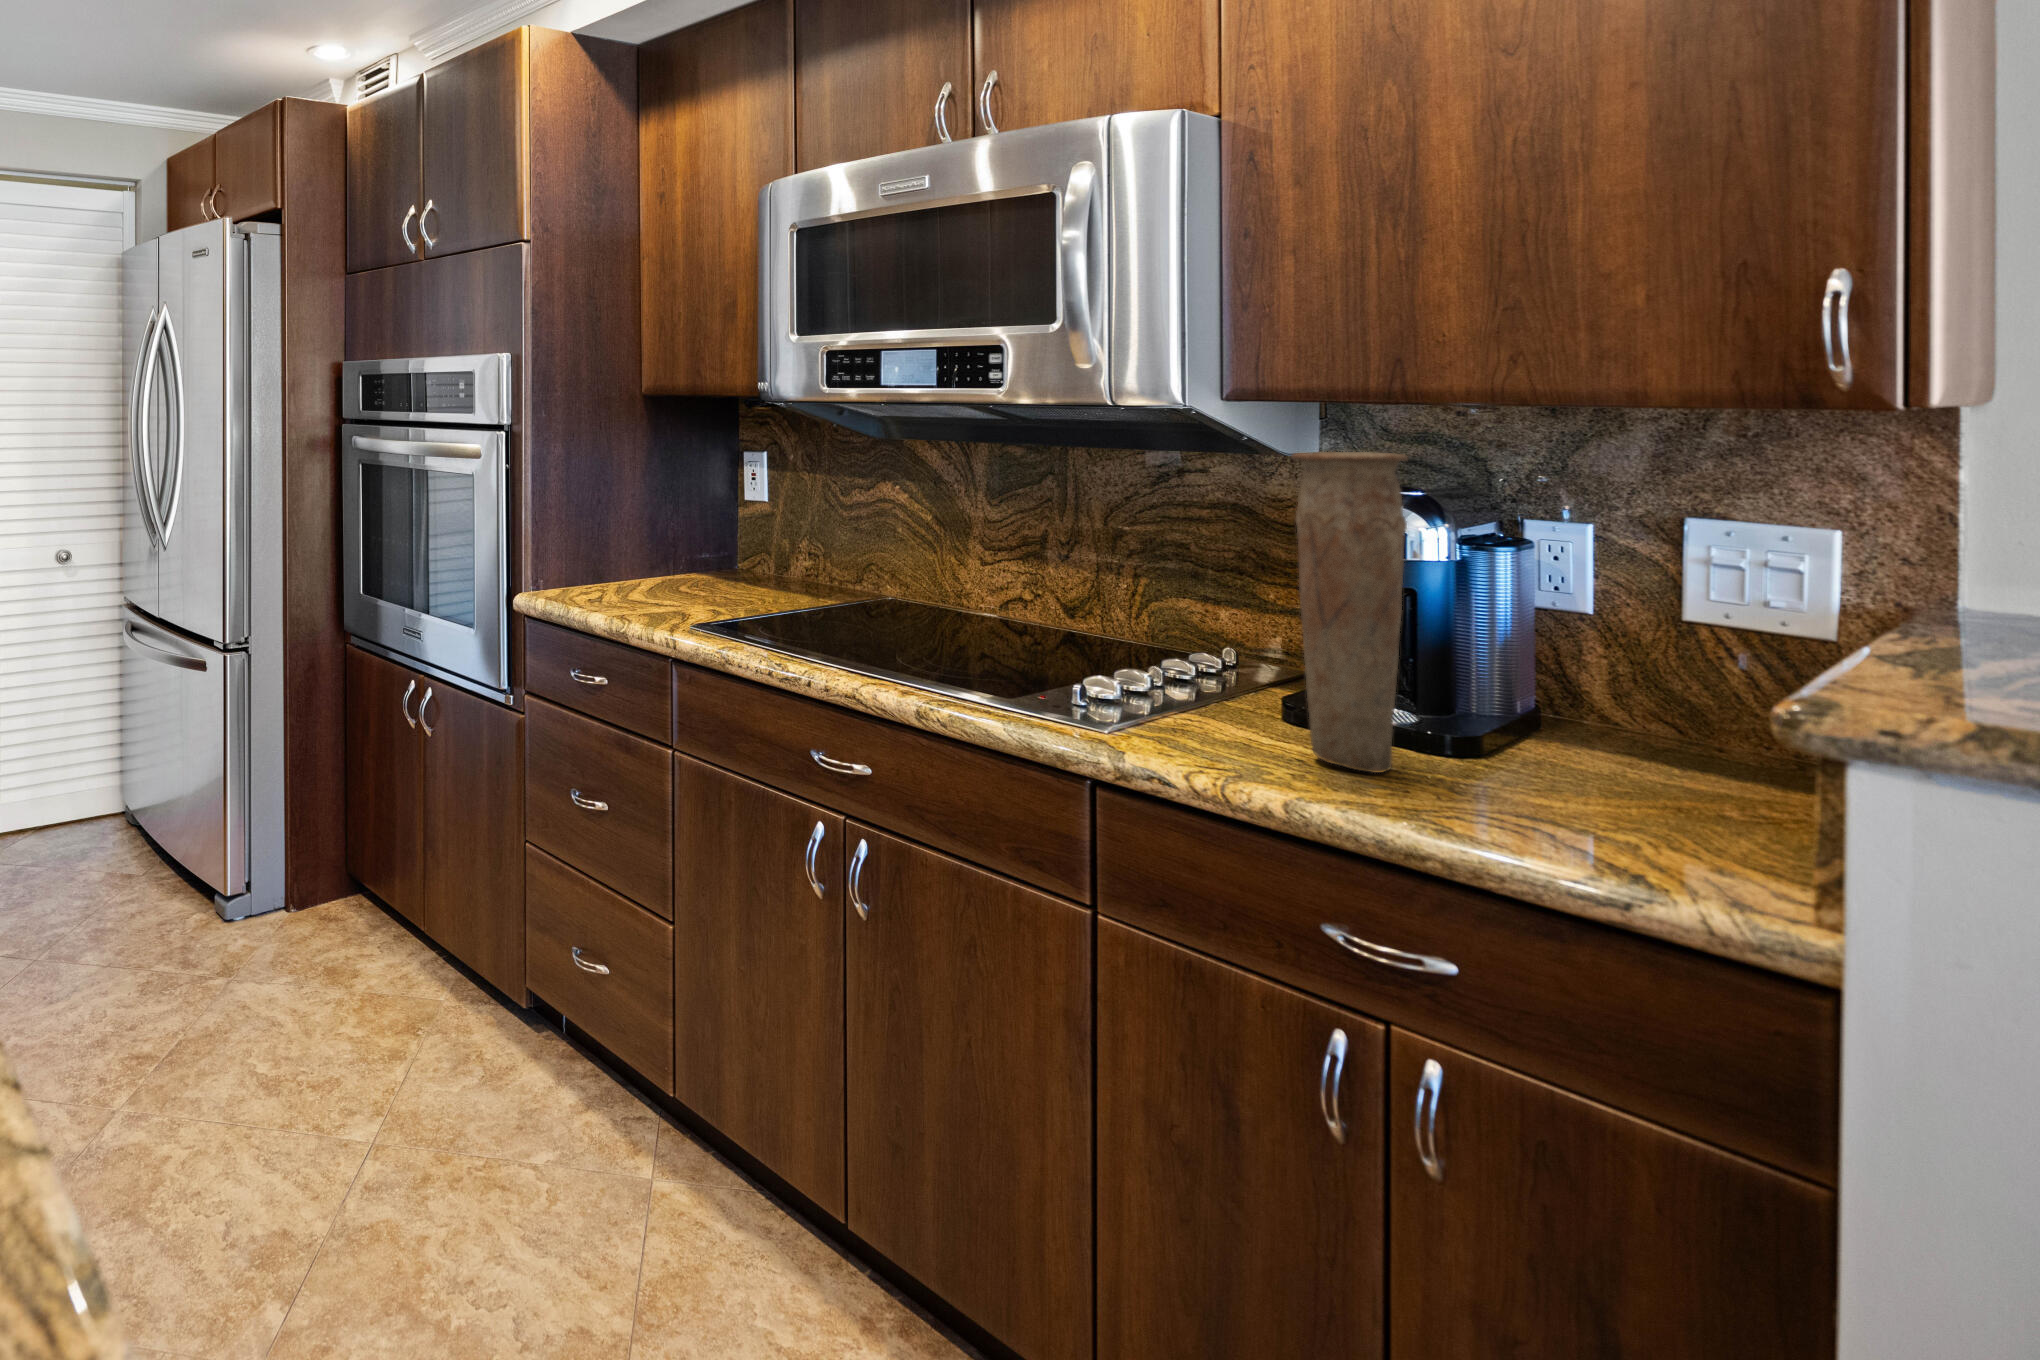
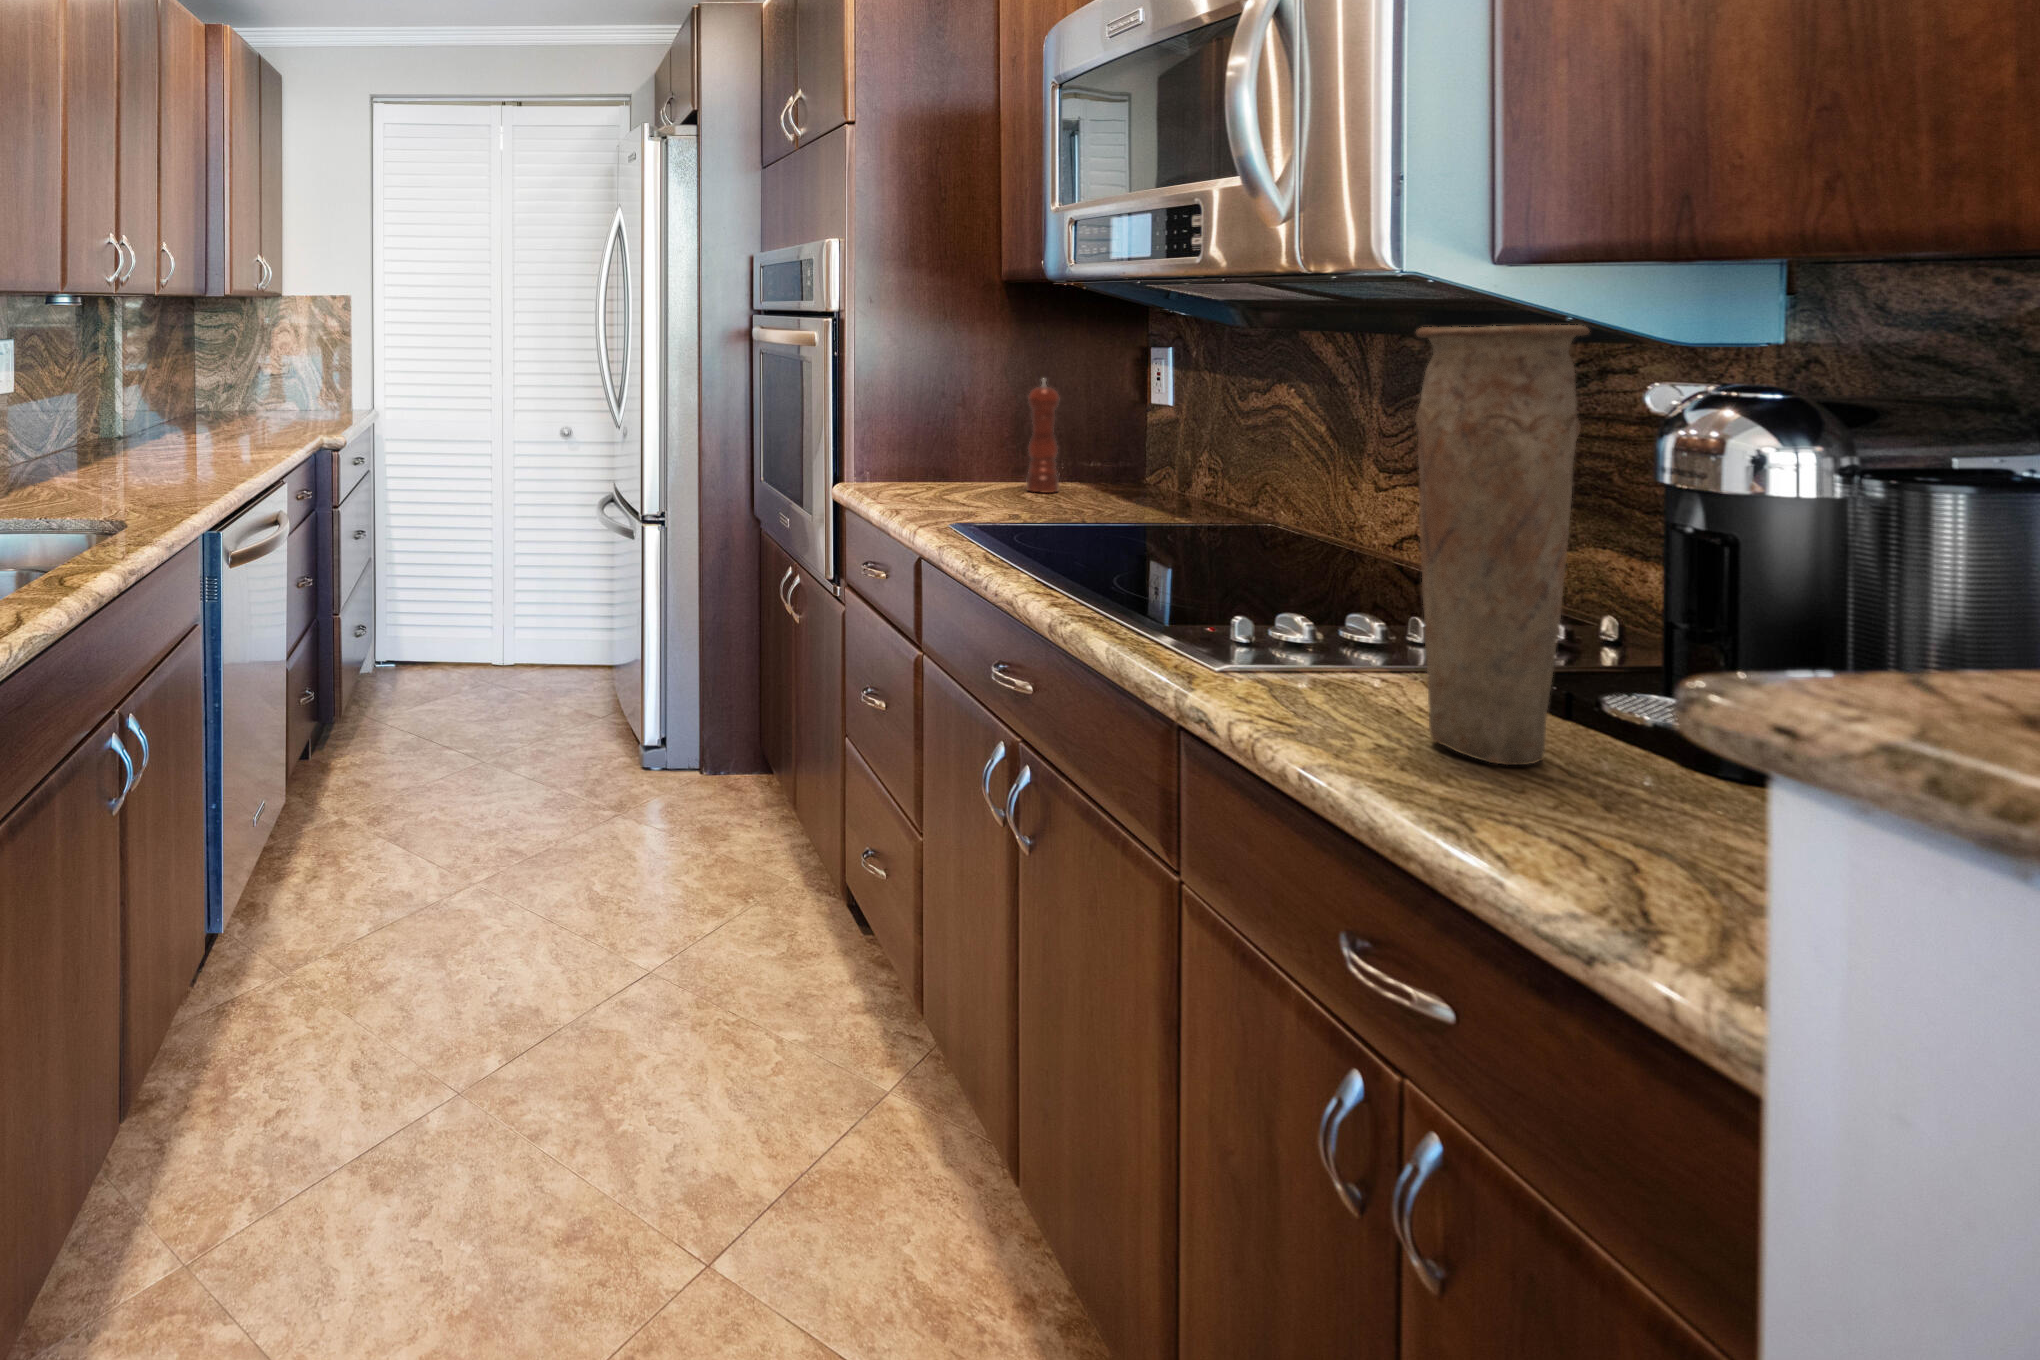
pepper mill: none [667,477,694,579] -> present [1027,379,1059,493]

